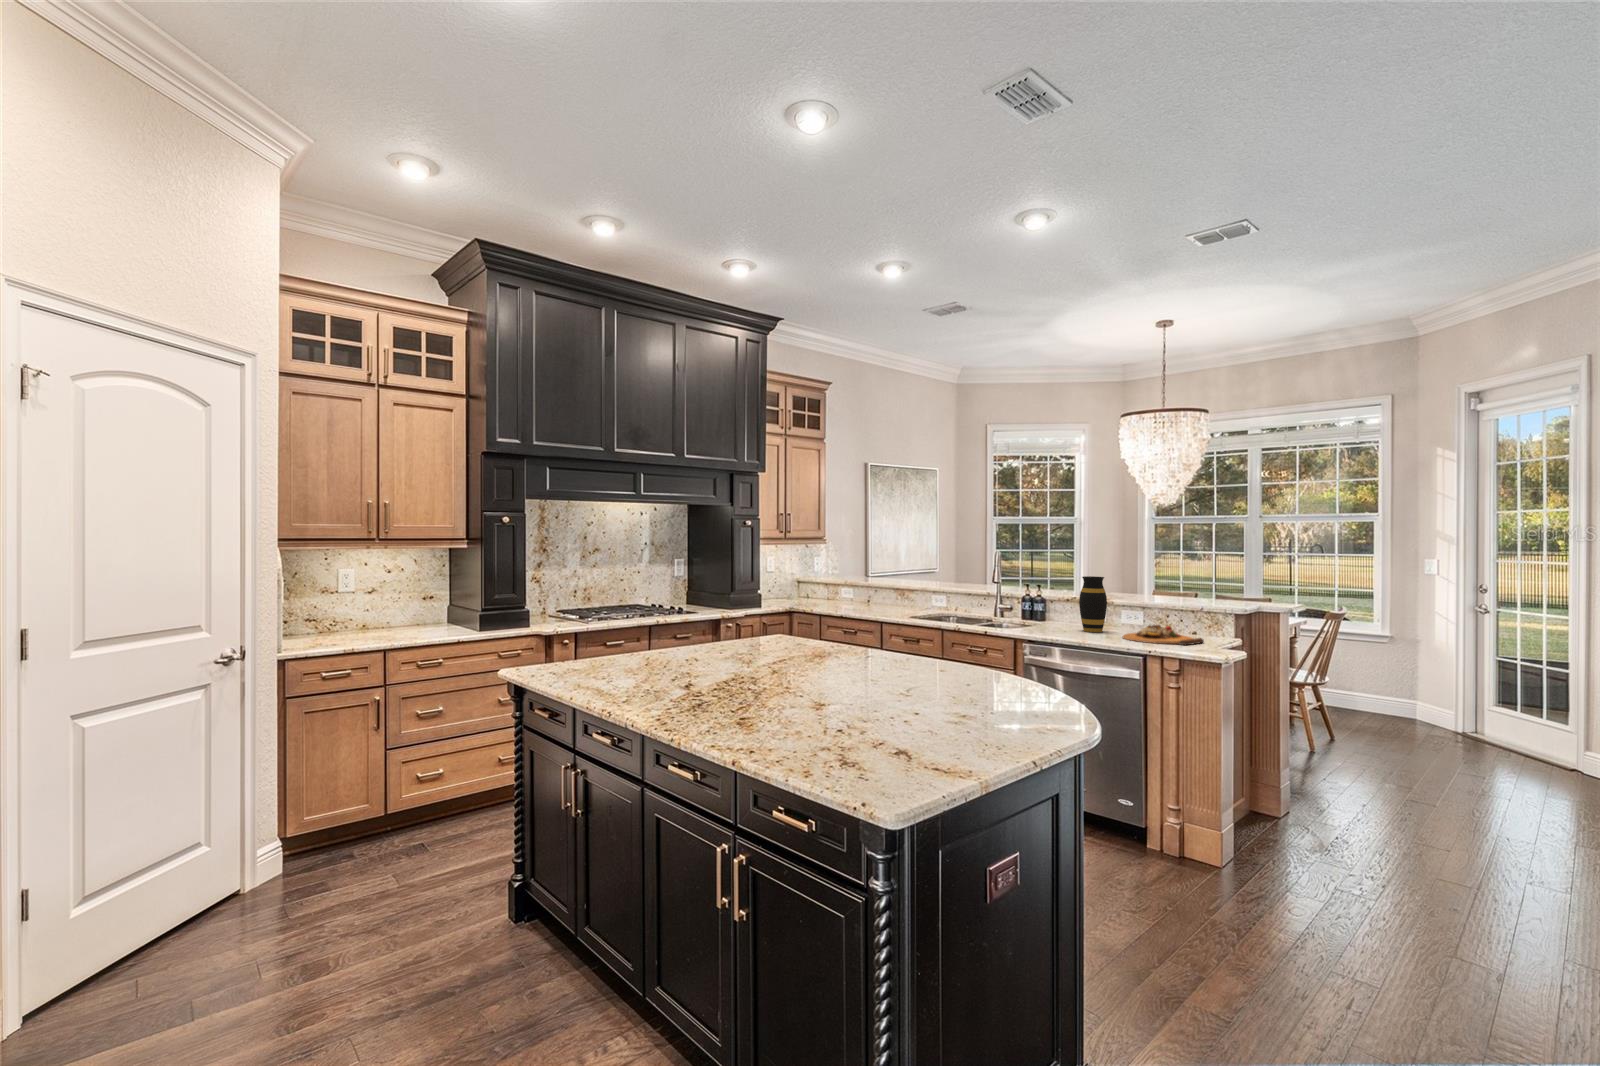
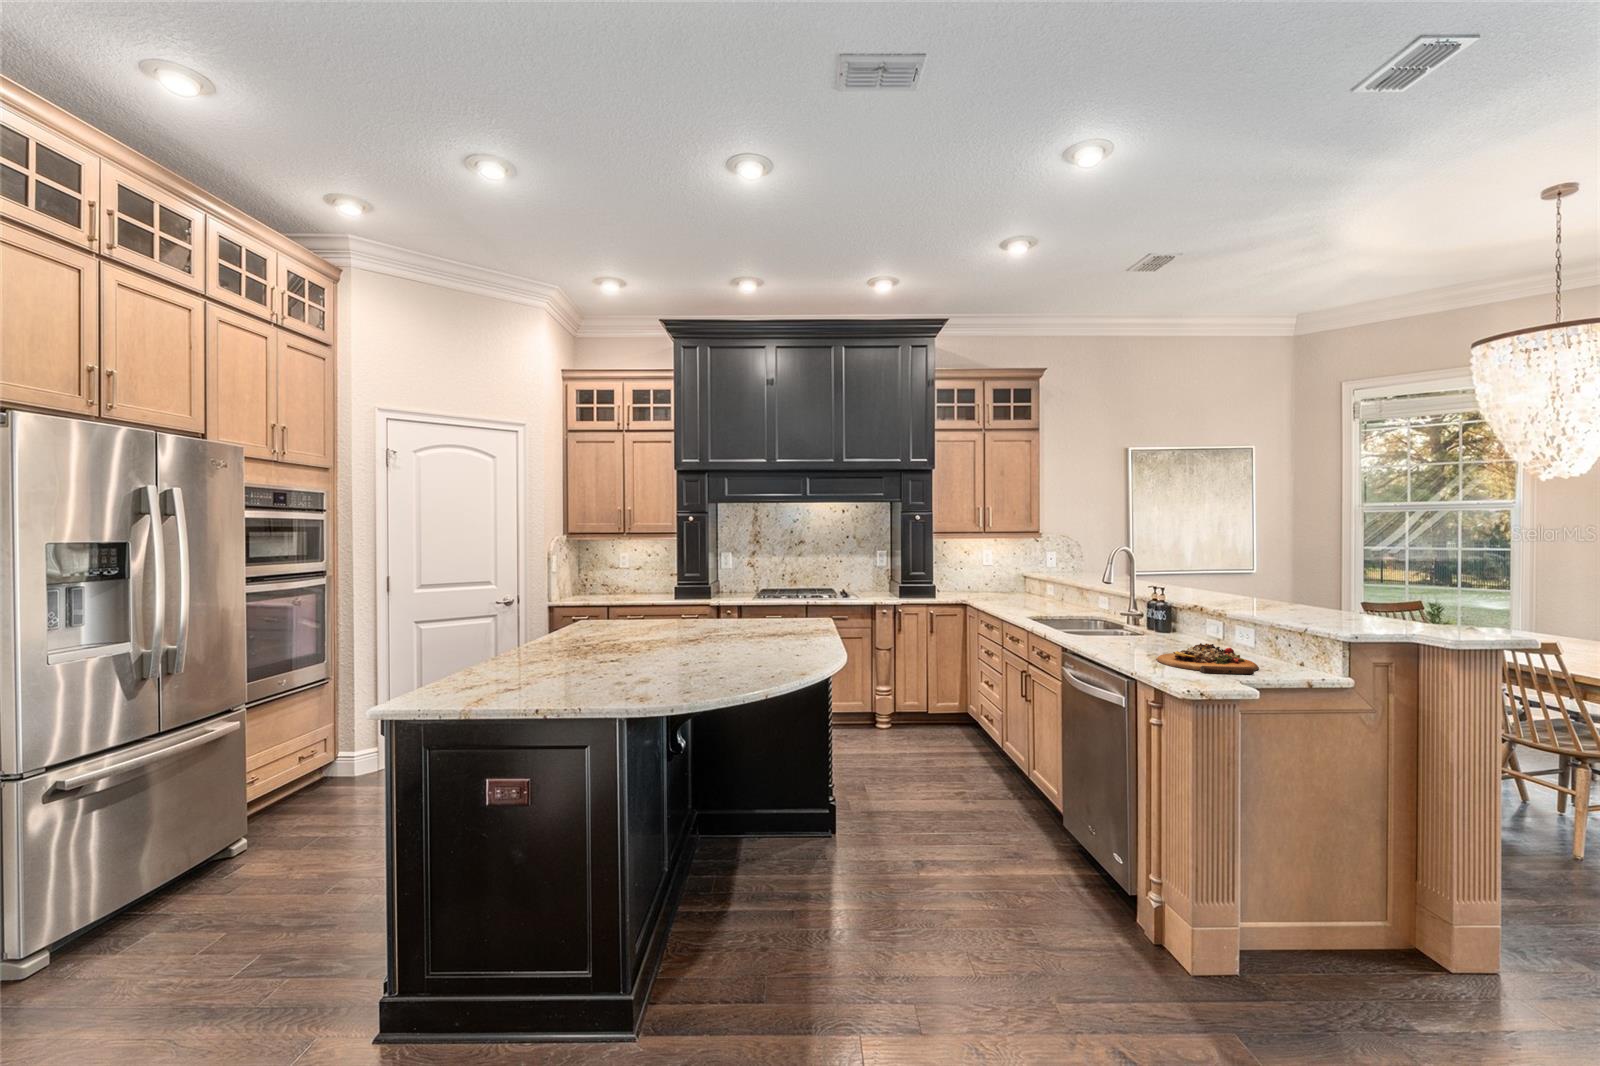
vase: present [1079,576,1107,632] -> none [1146,578,1184,649]

